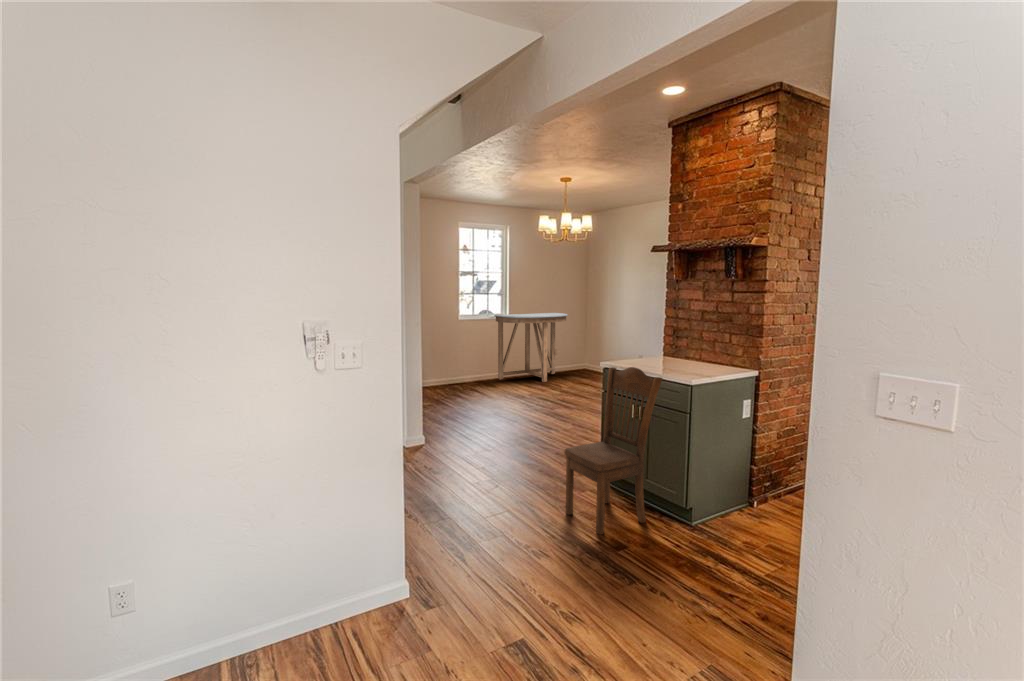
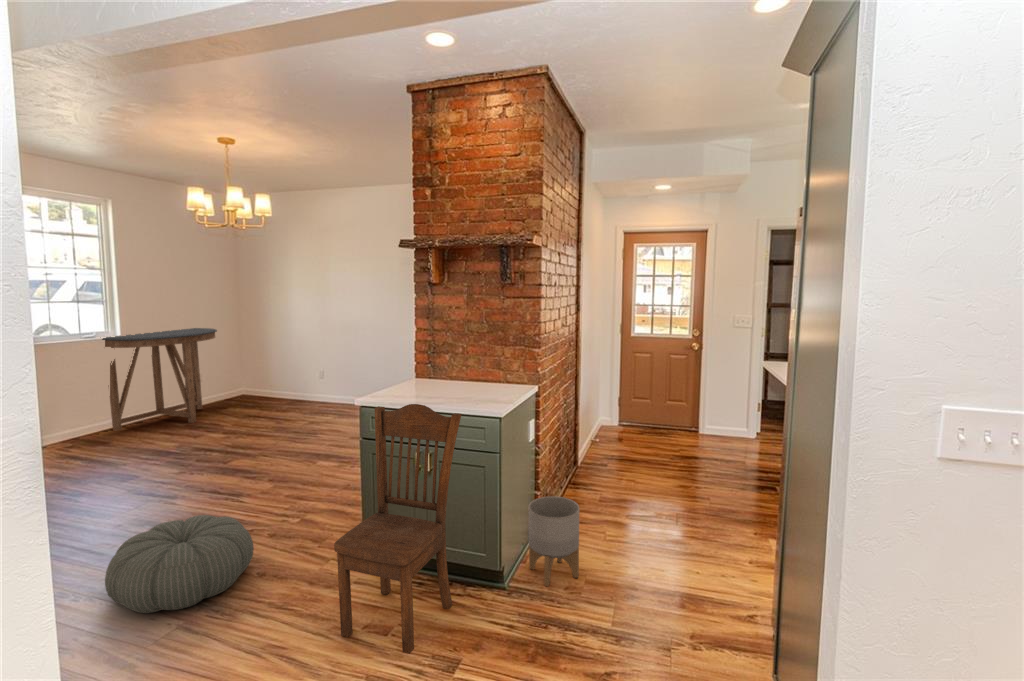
pouf: none [460,426,538,475] -> present [105,515,254,613]
planter: none [721,465,771,540] -> present [528,496,579,586]

